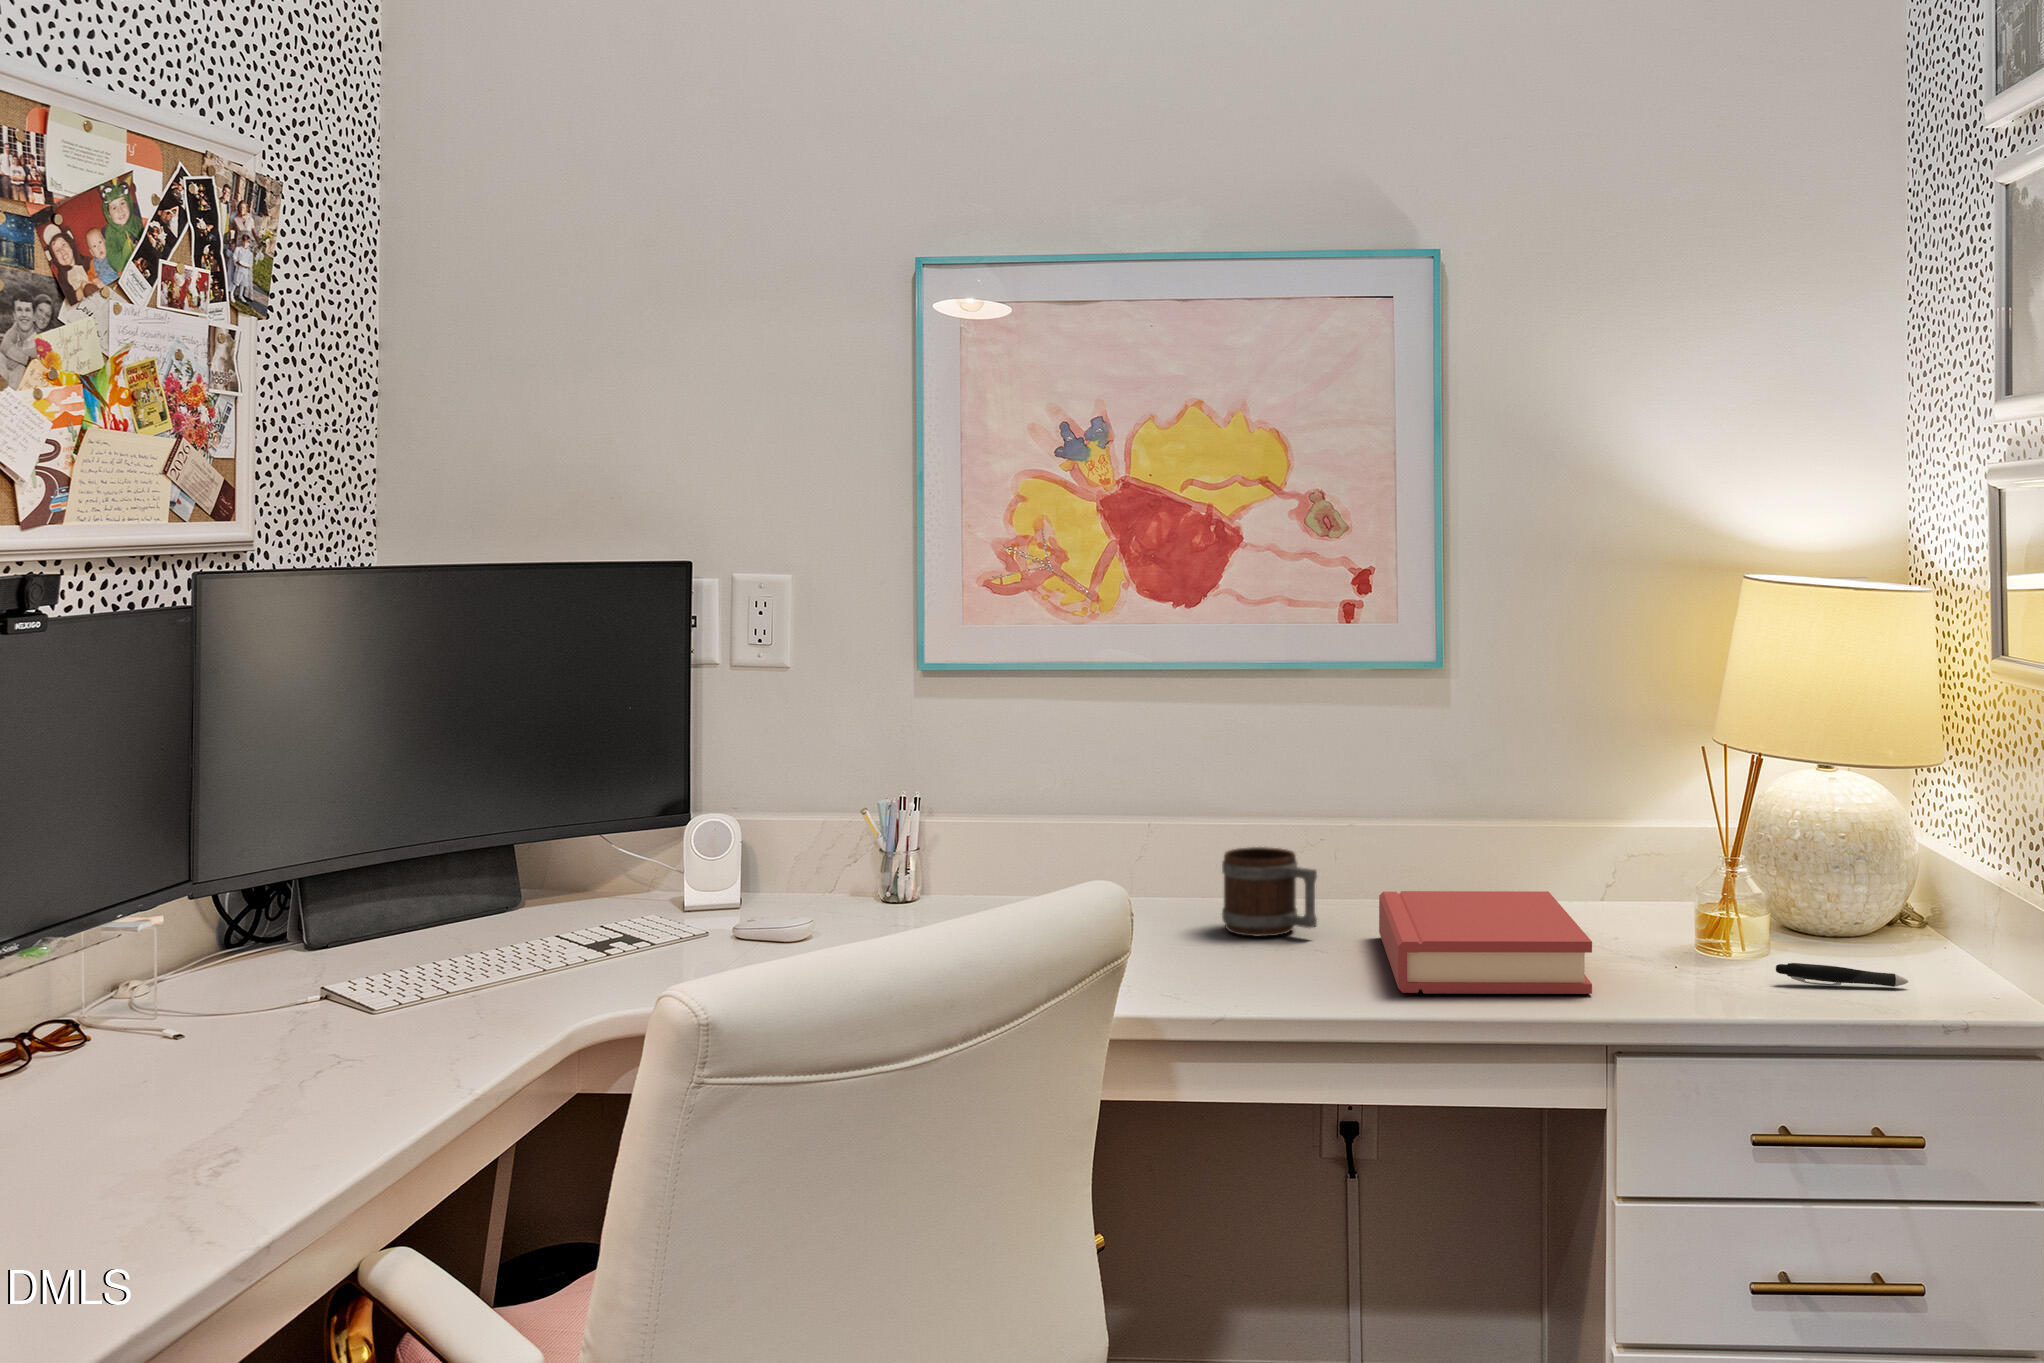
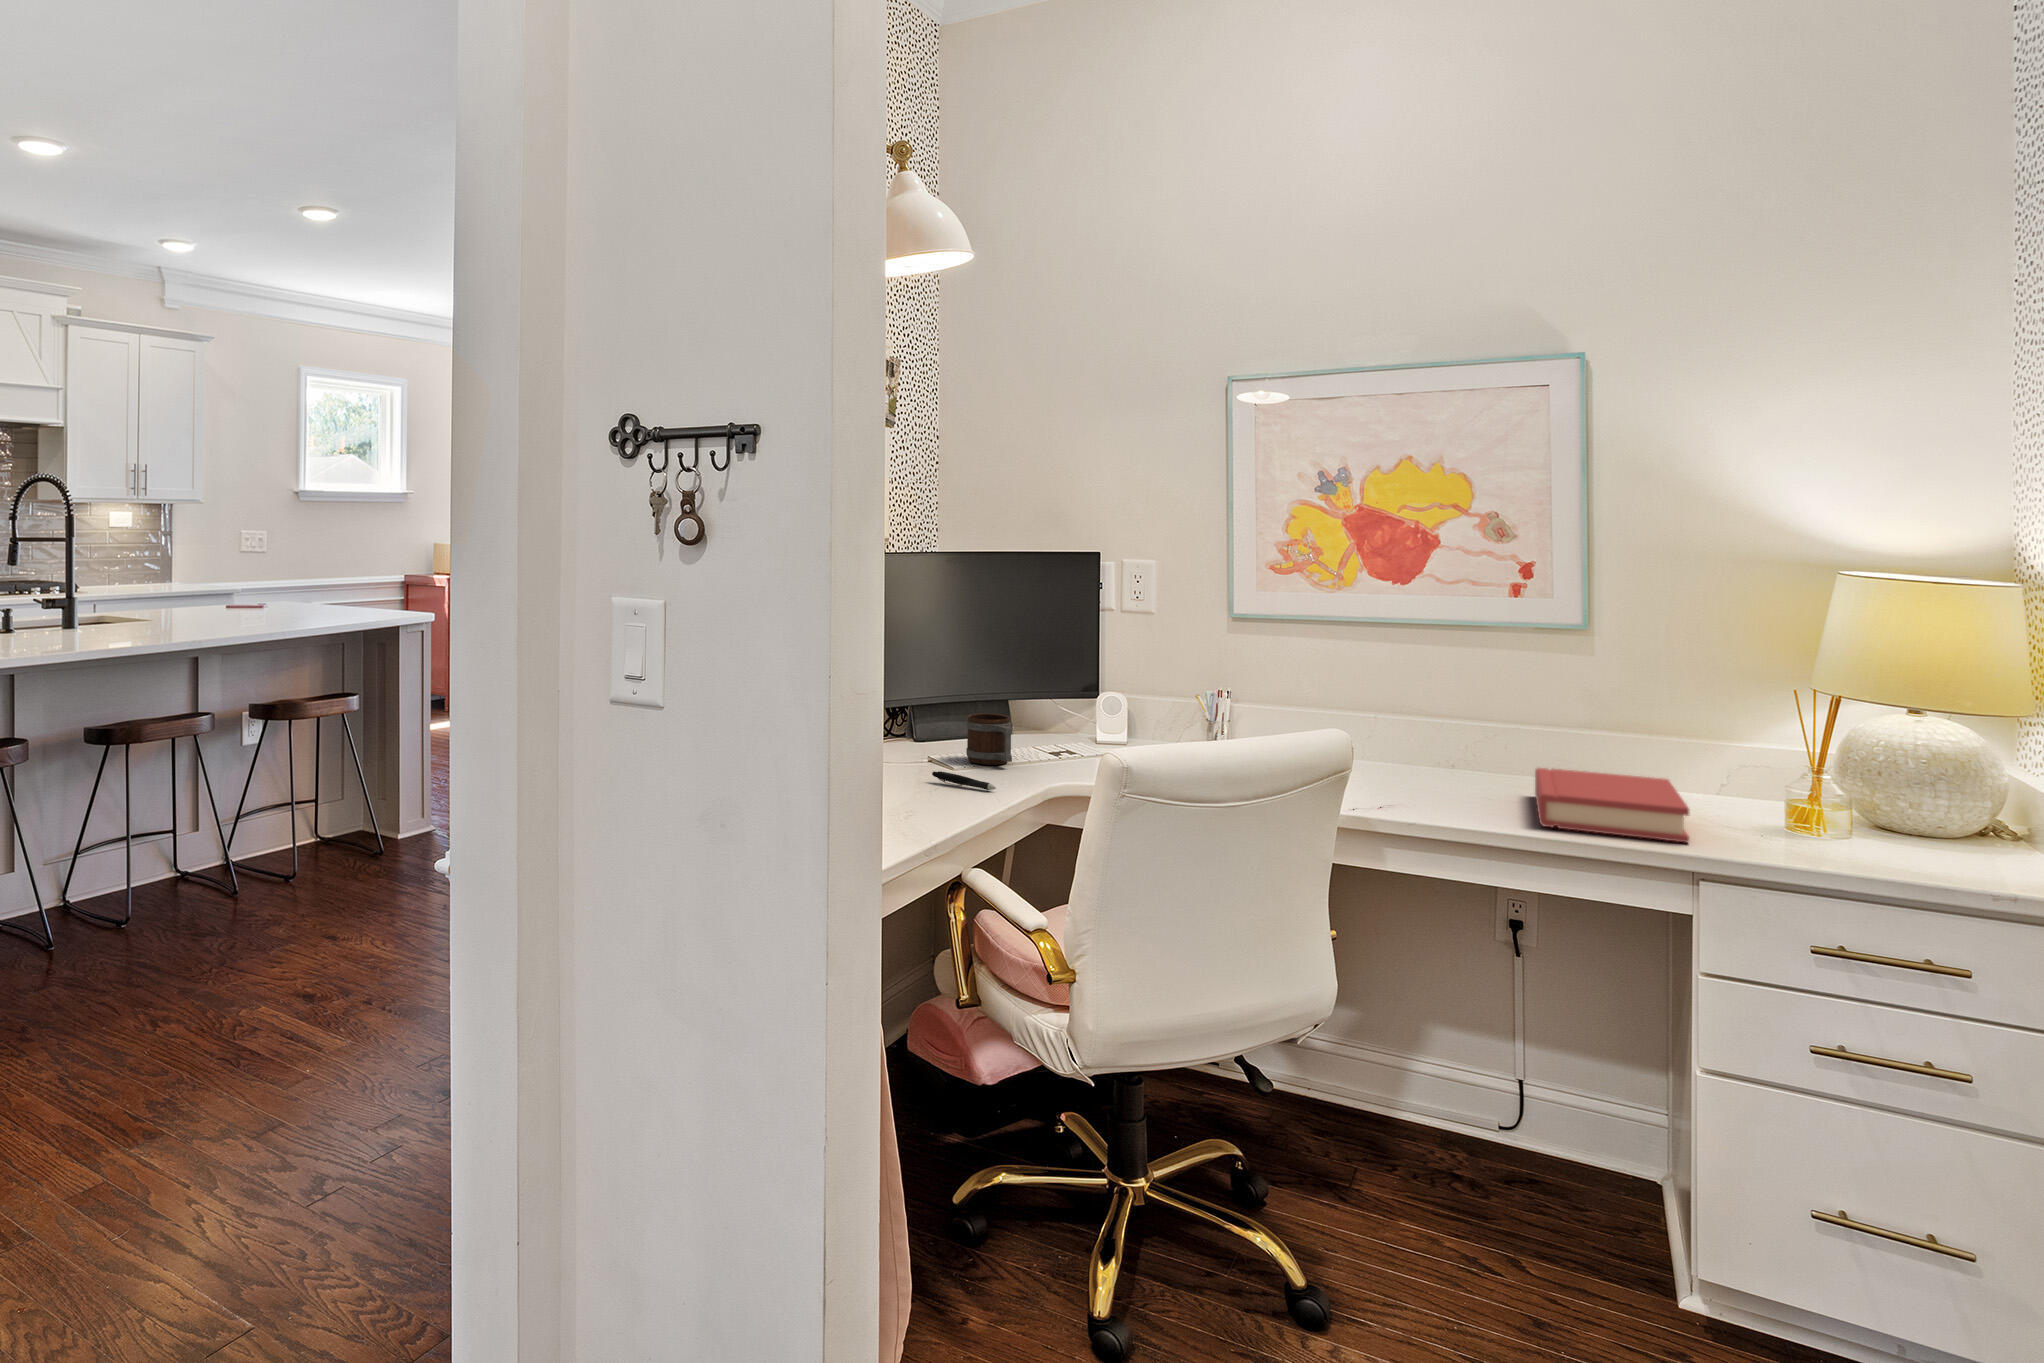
mug: present [1222,847,1317,937] -> present [966,713,1012,765]
pen: present [1776,963,1908,987] -> present [932,771,996,790]

